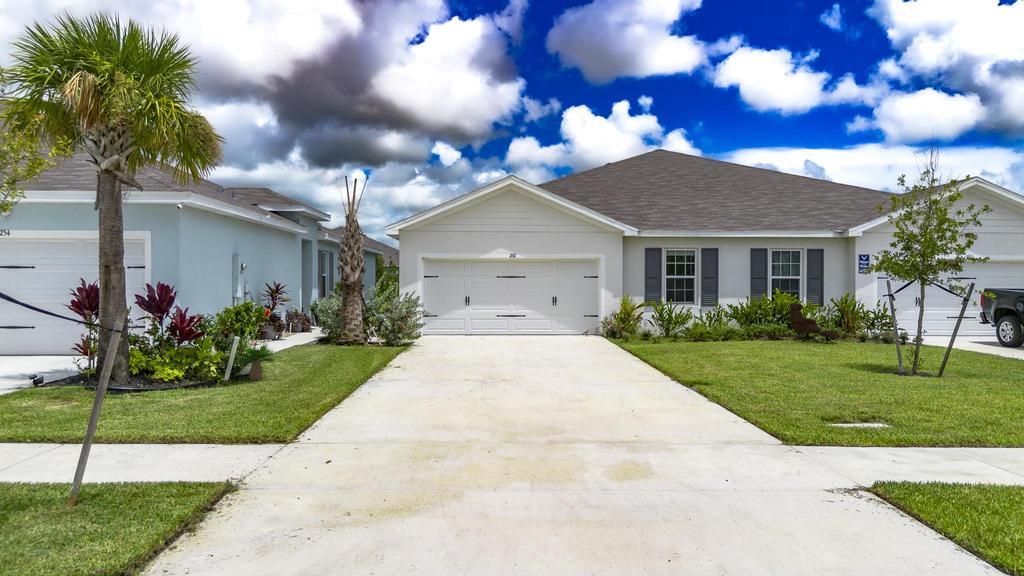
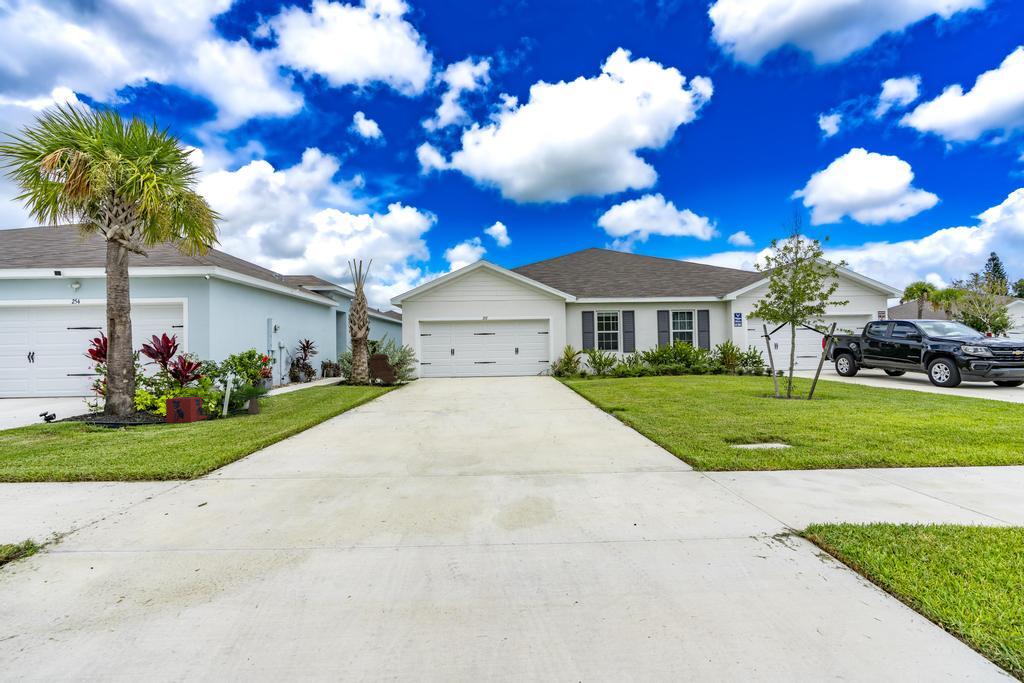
lounge chair: present [790,303,838,344] -> present [369,354,398,386]
storage box: none [168,357,208,388] -> present [166,397,207,423]

